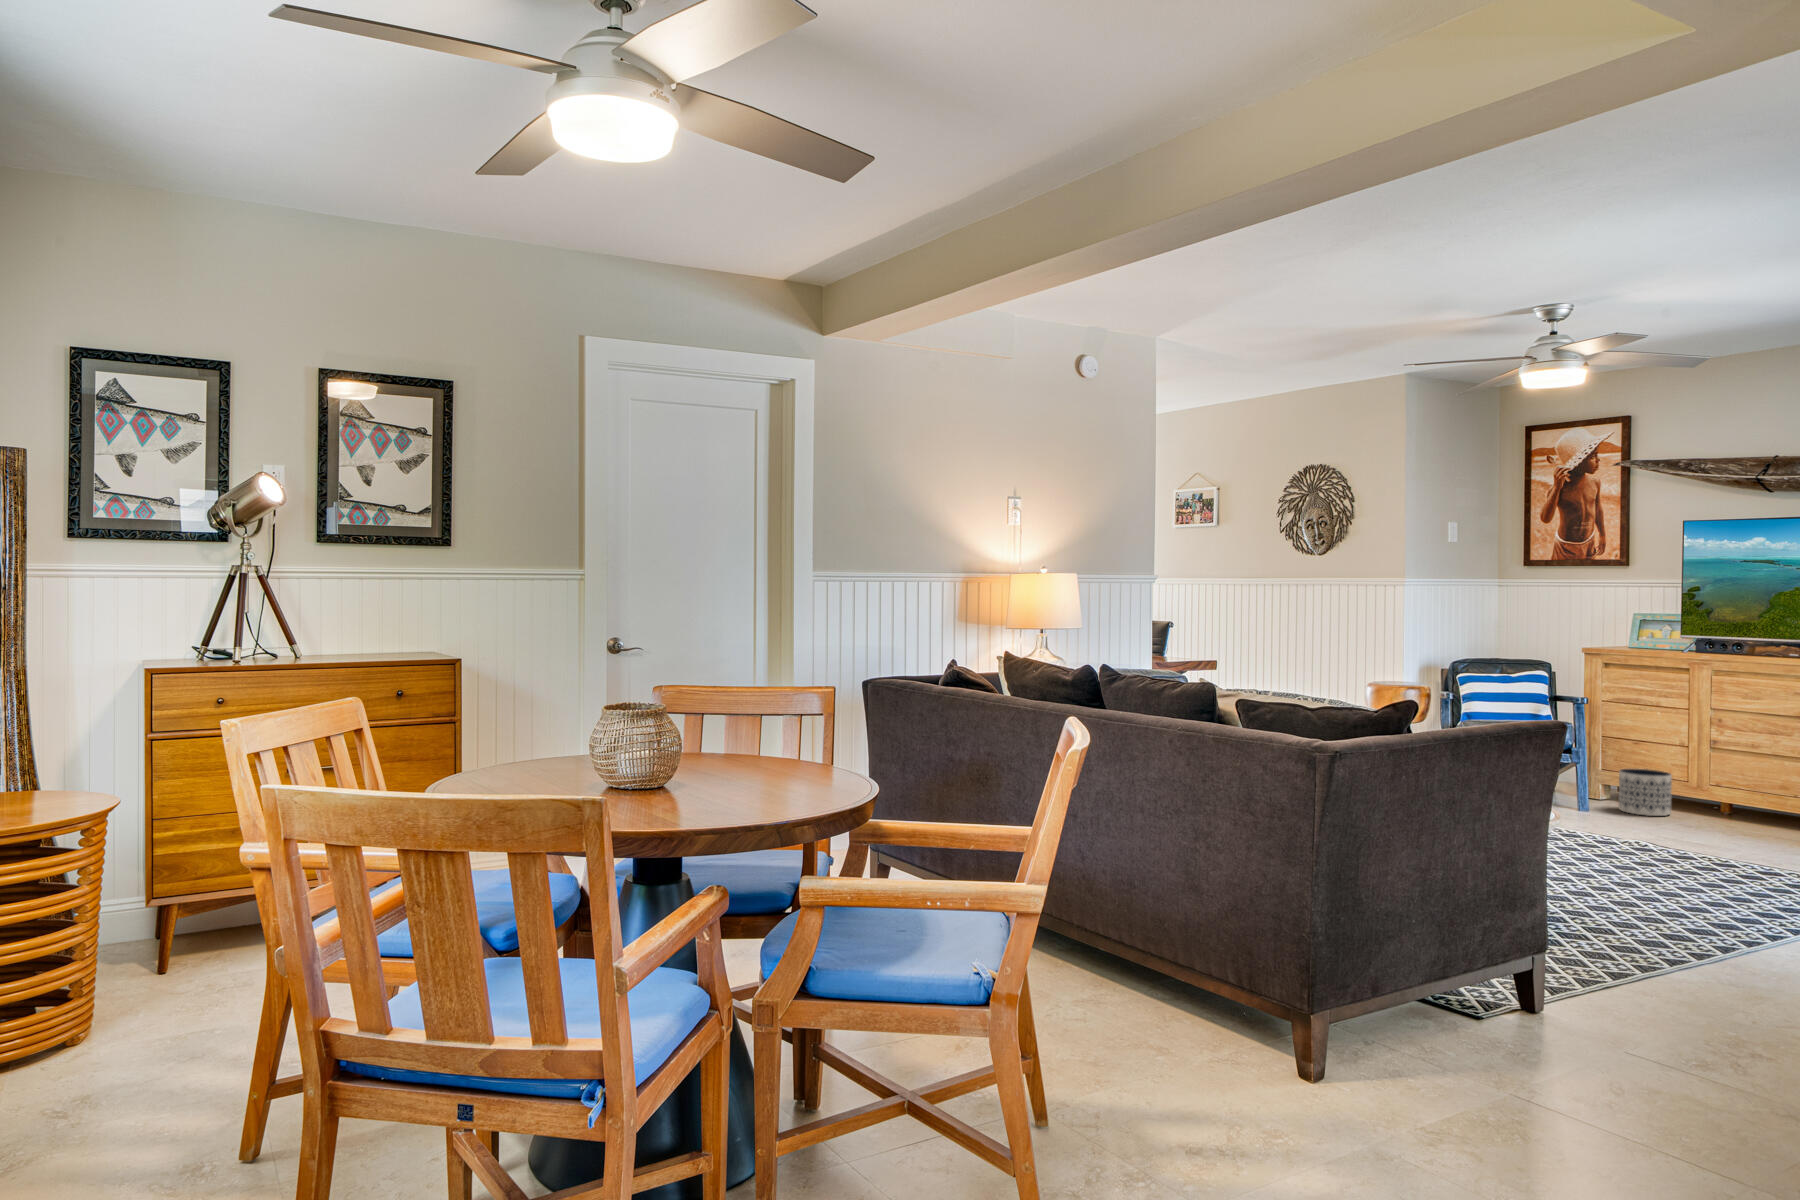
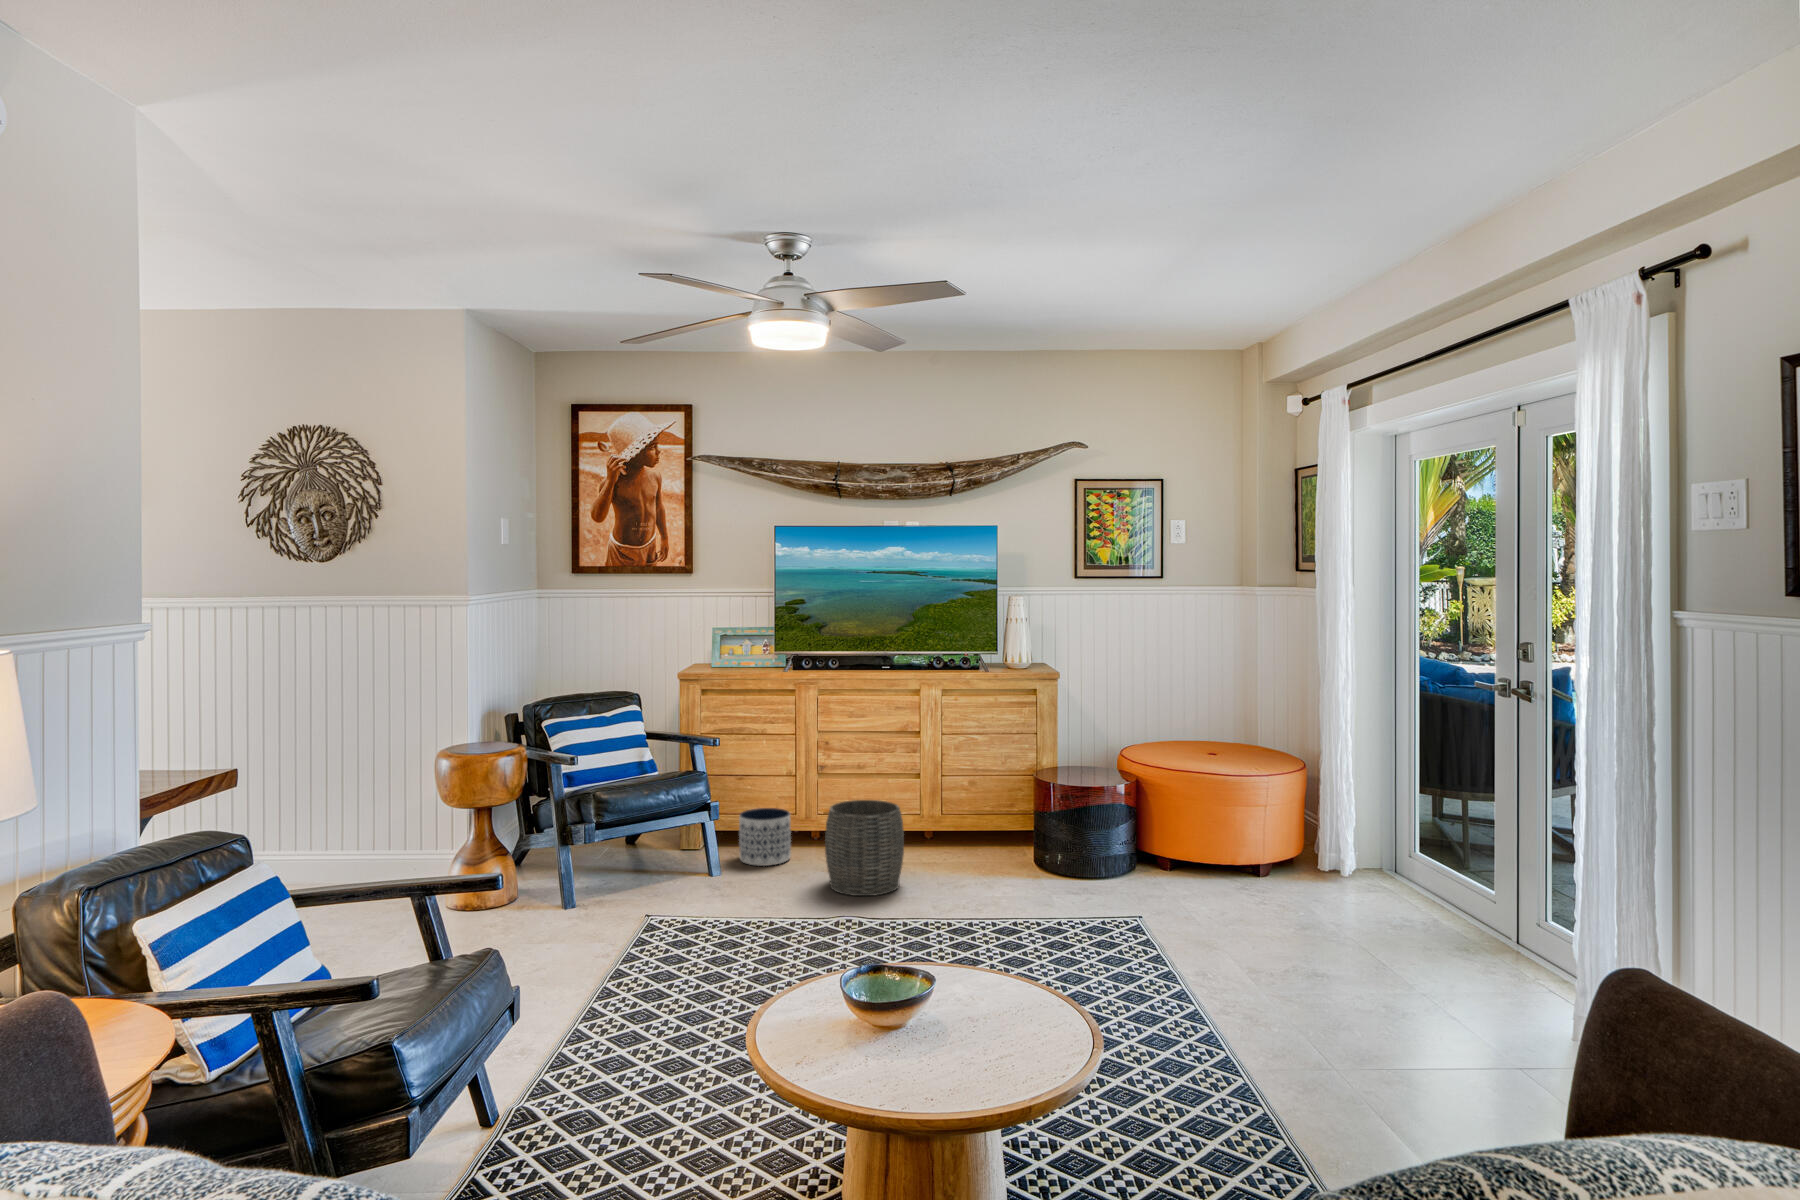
woven basket: none [1673,763,1759,845] -> present [825,800,904,896]

